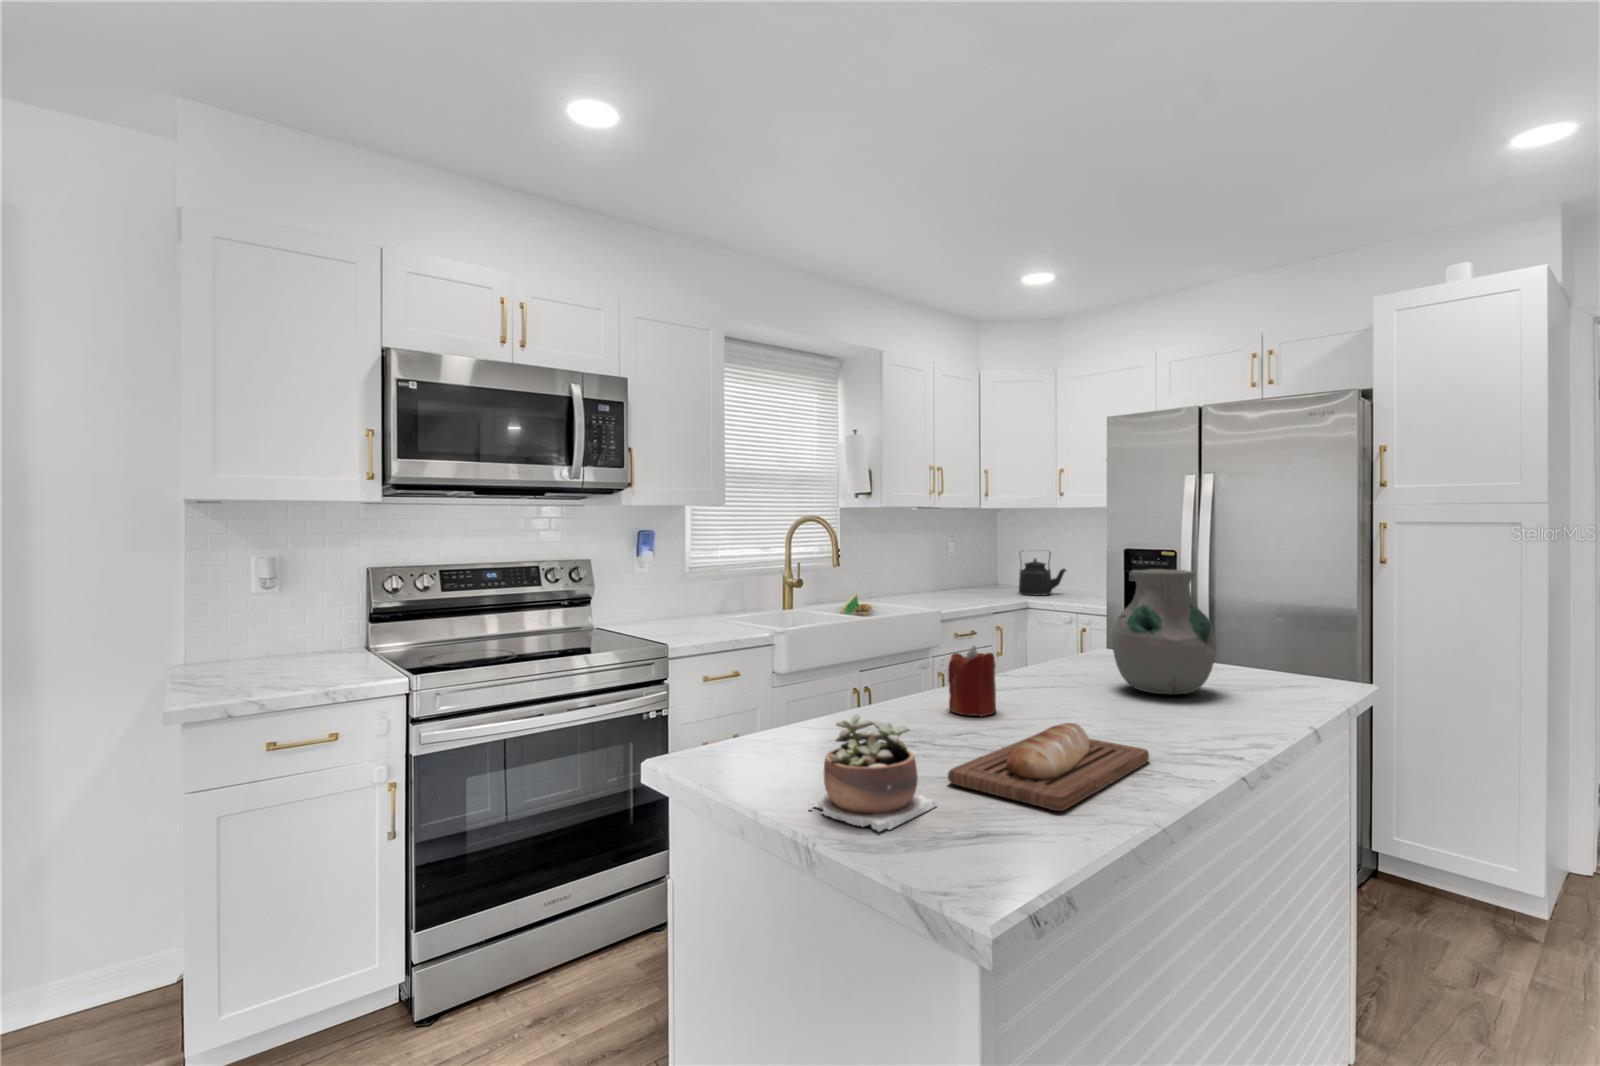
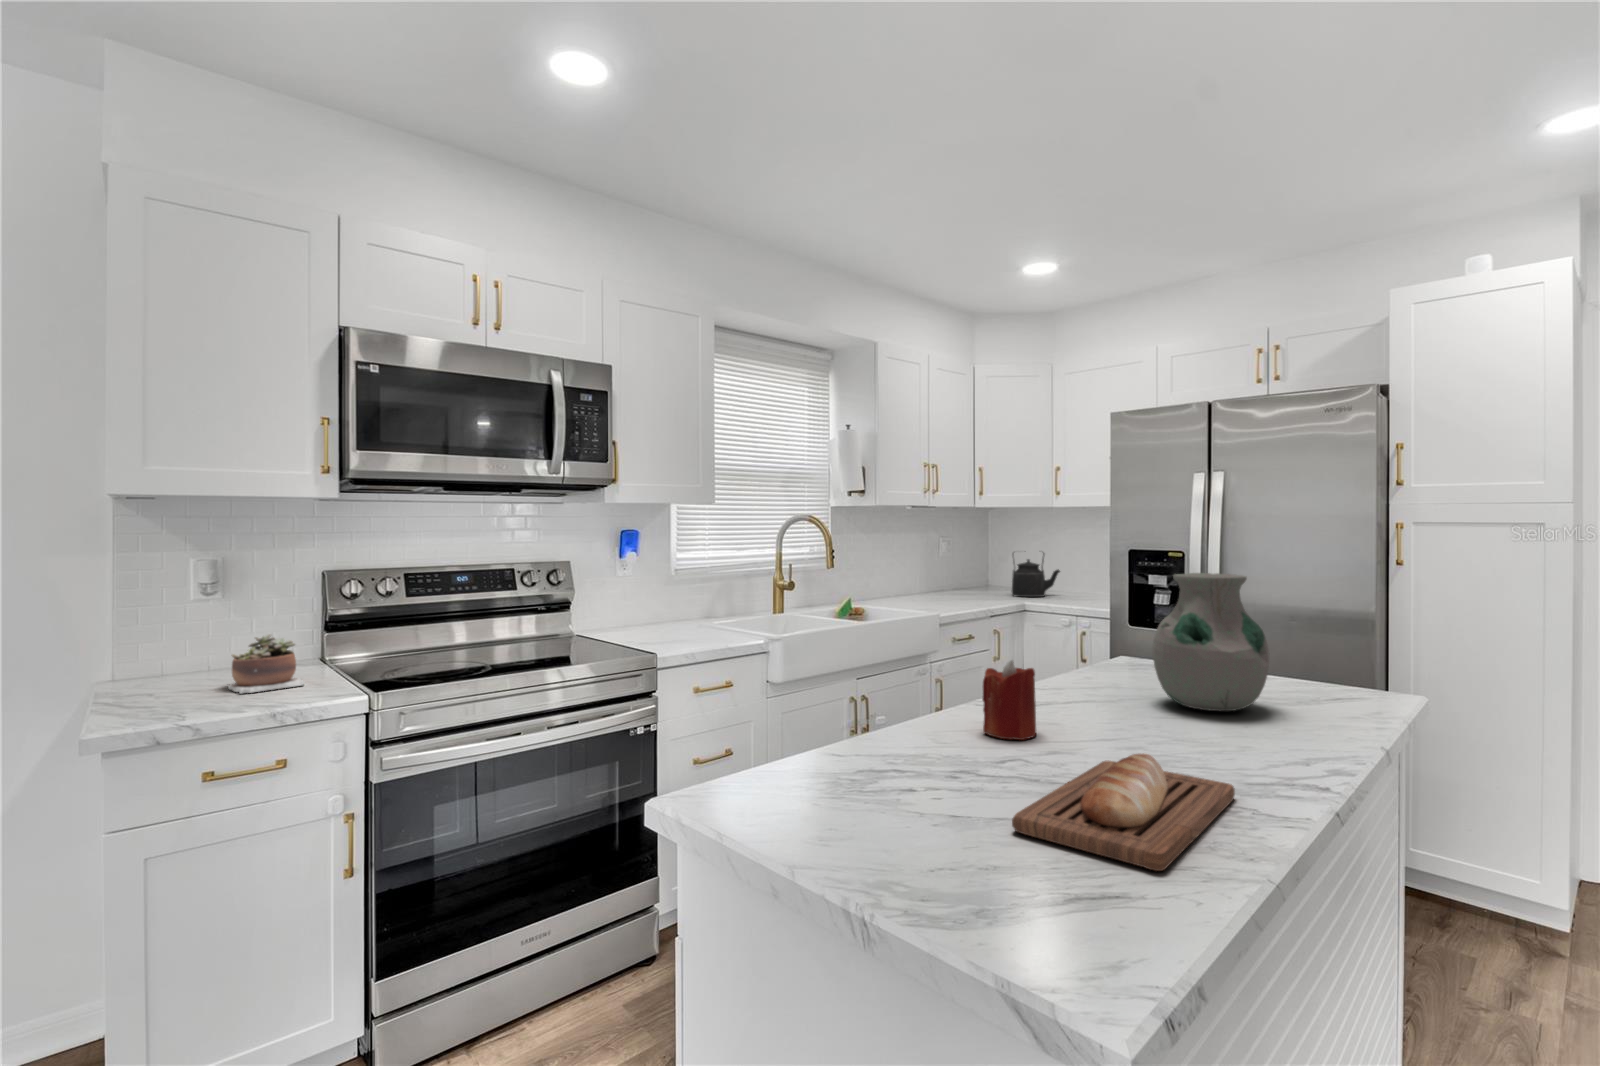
succulent plant: present [809,714,937,832] -> present [228,634,304,694]

